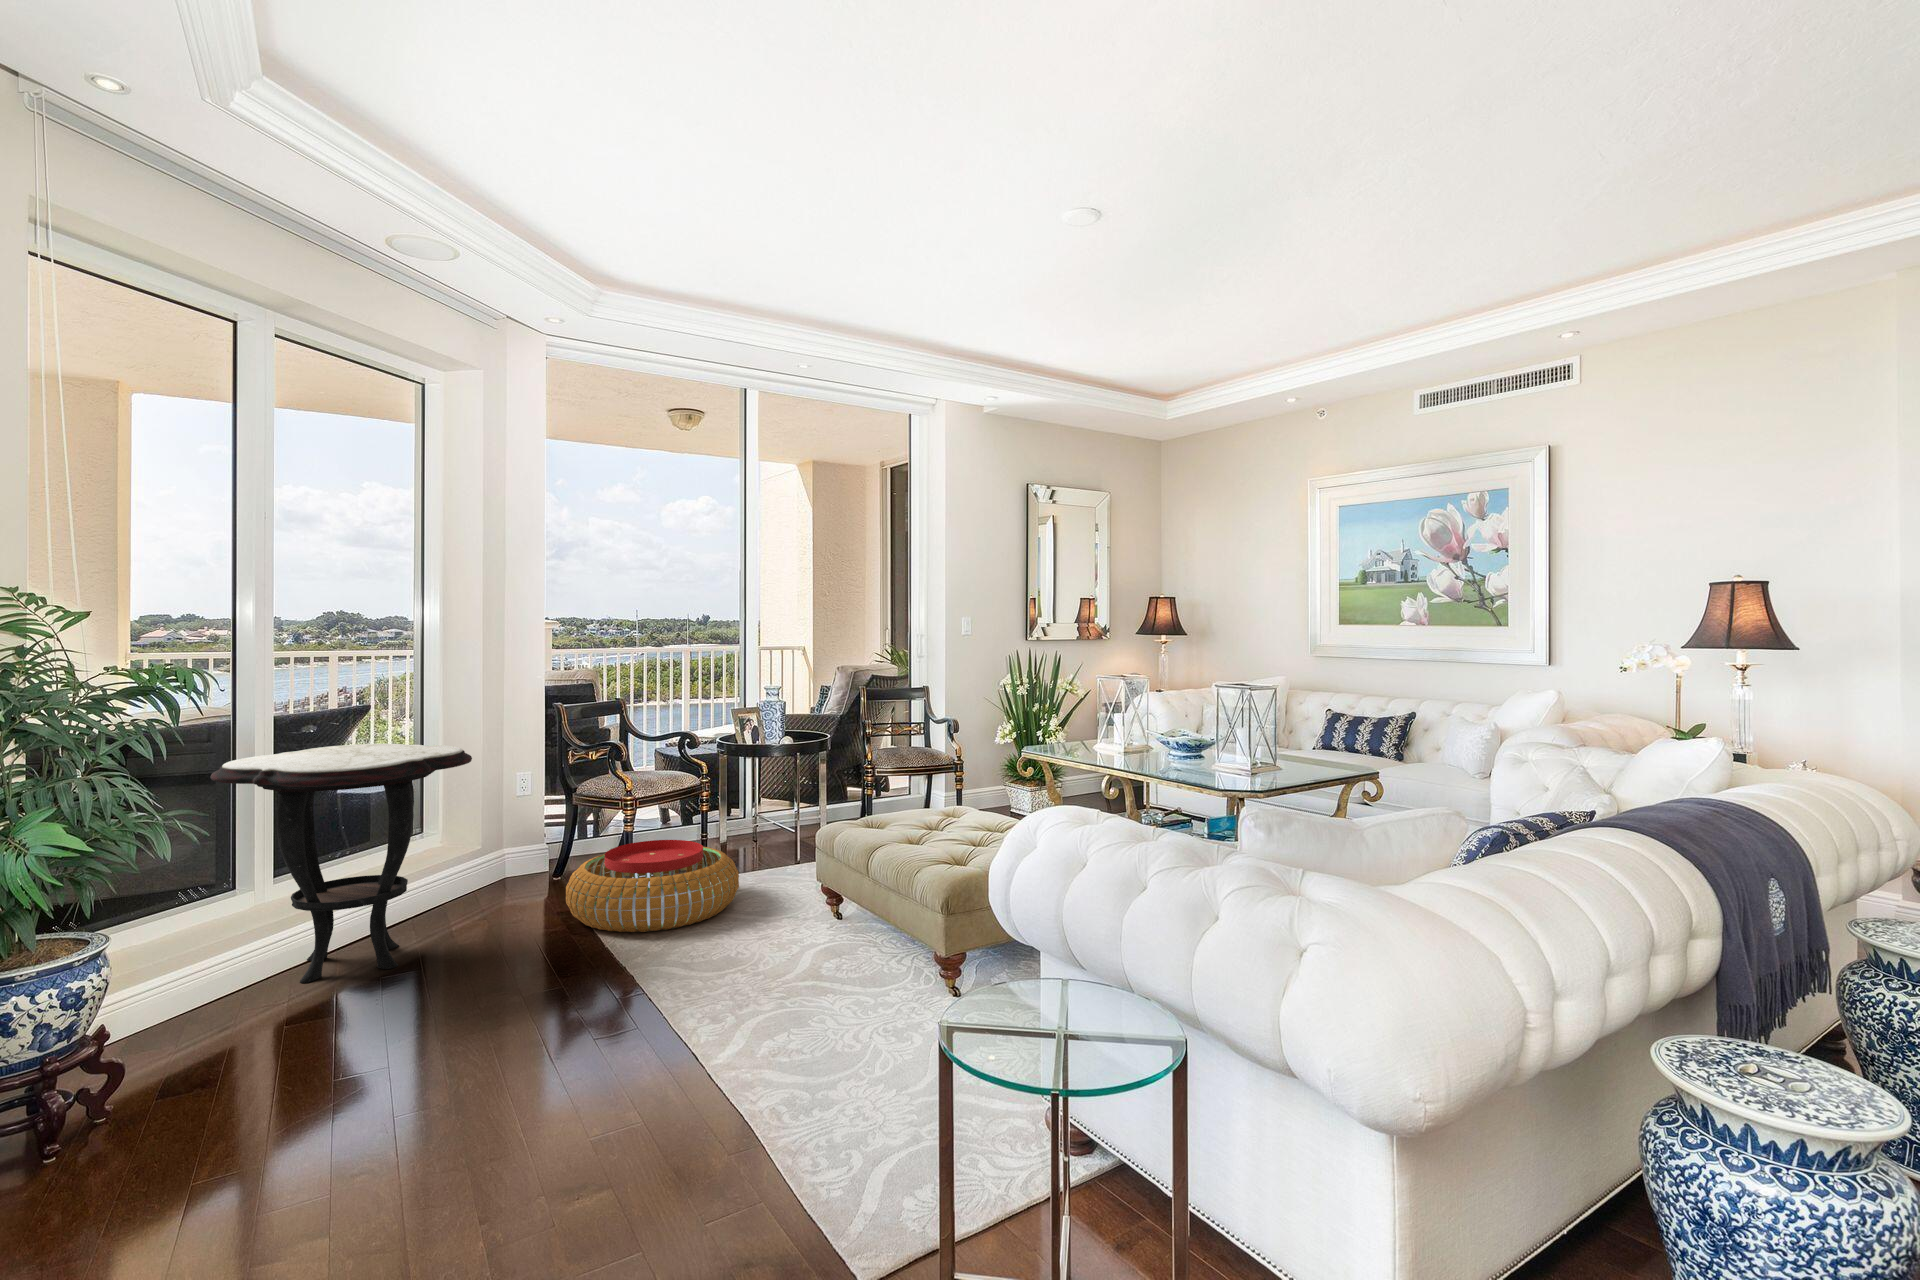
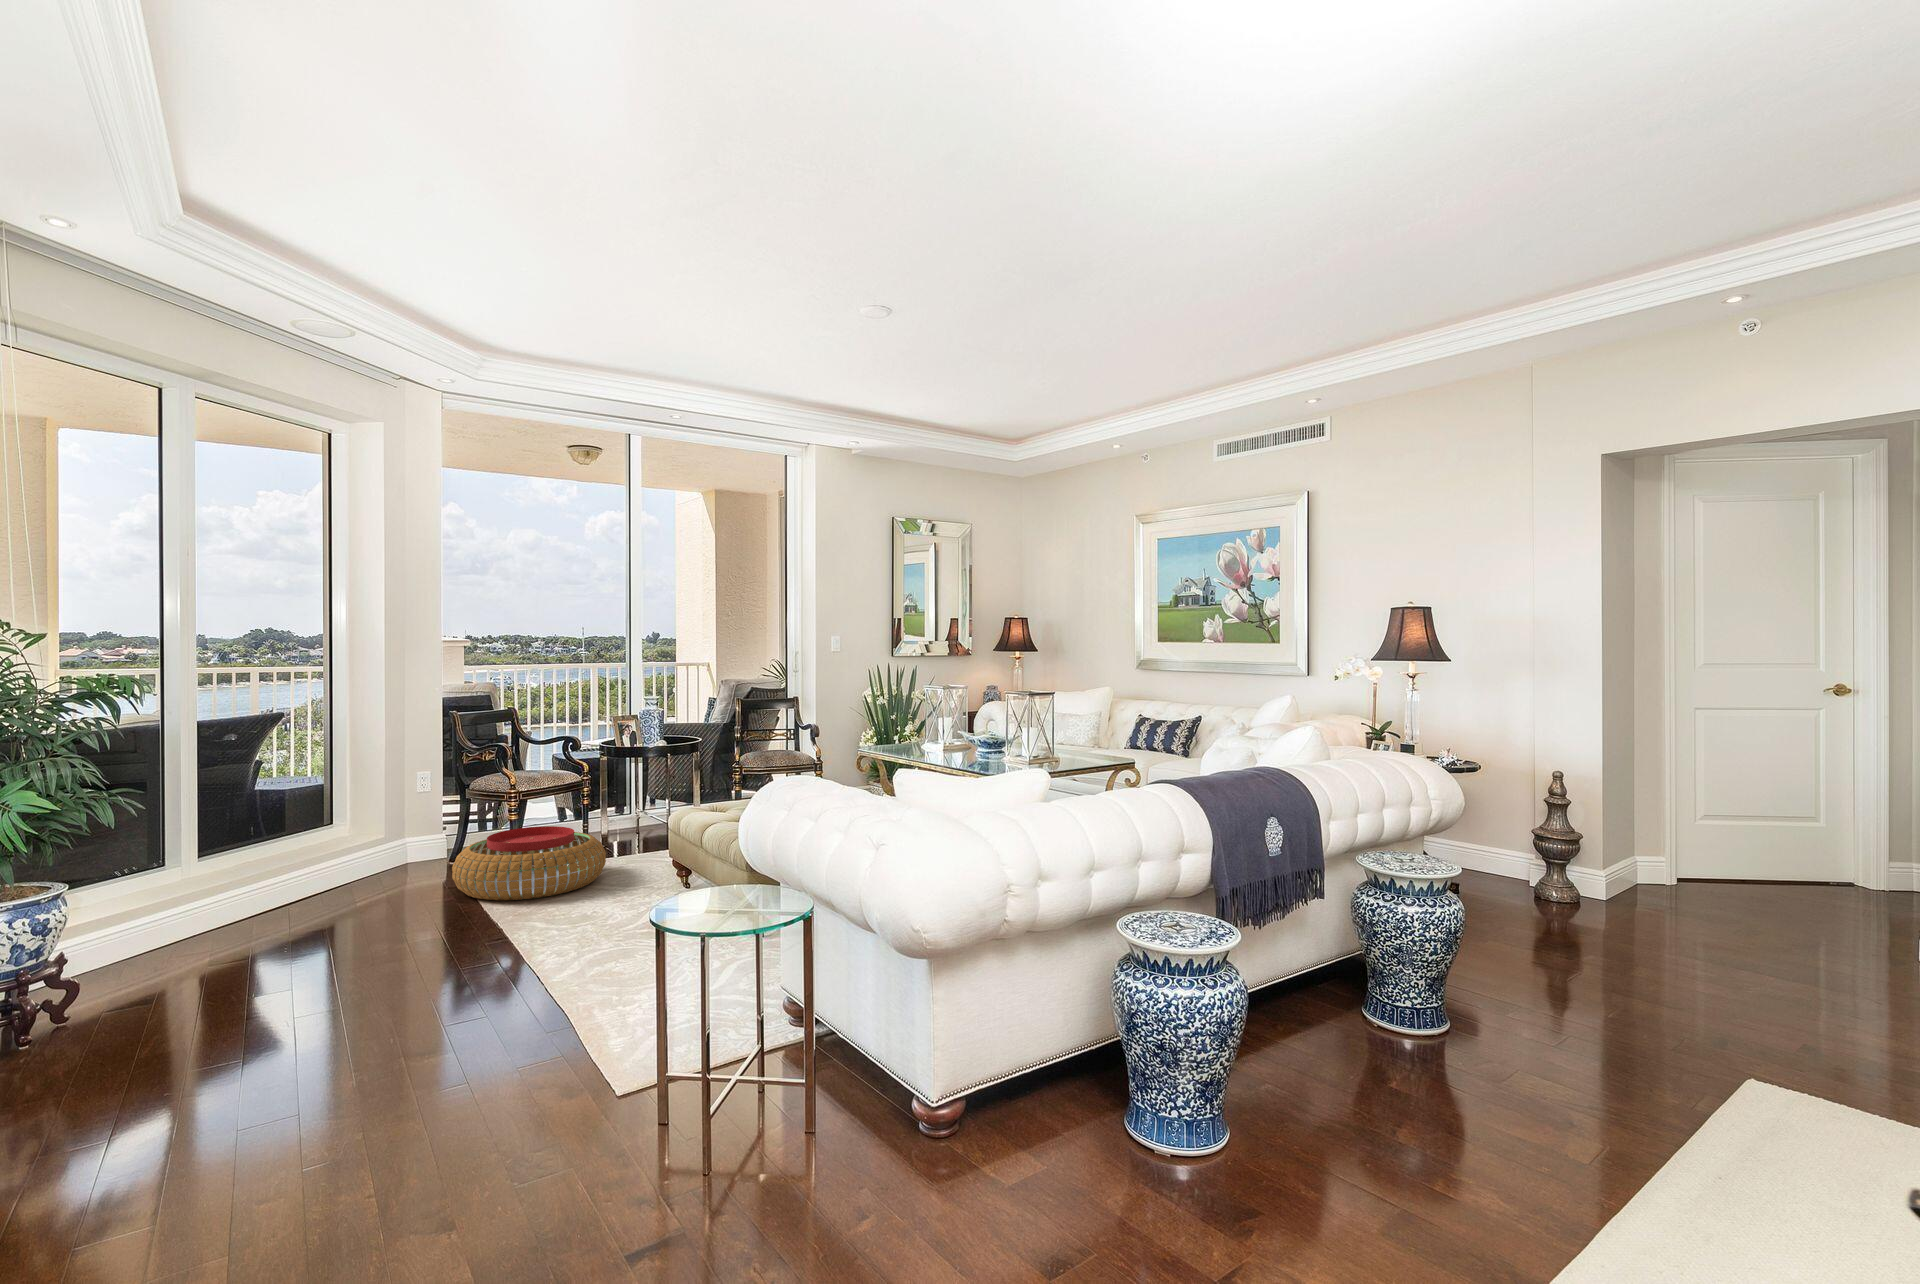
side table: present [210,744,472,983] -> none [142,744,369,939]

